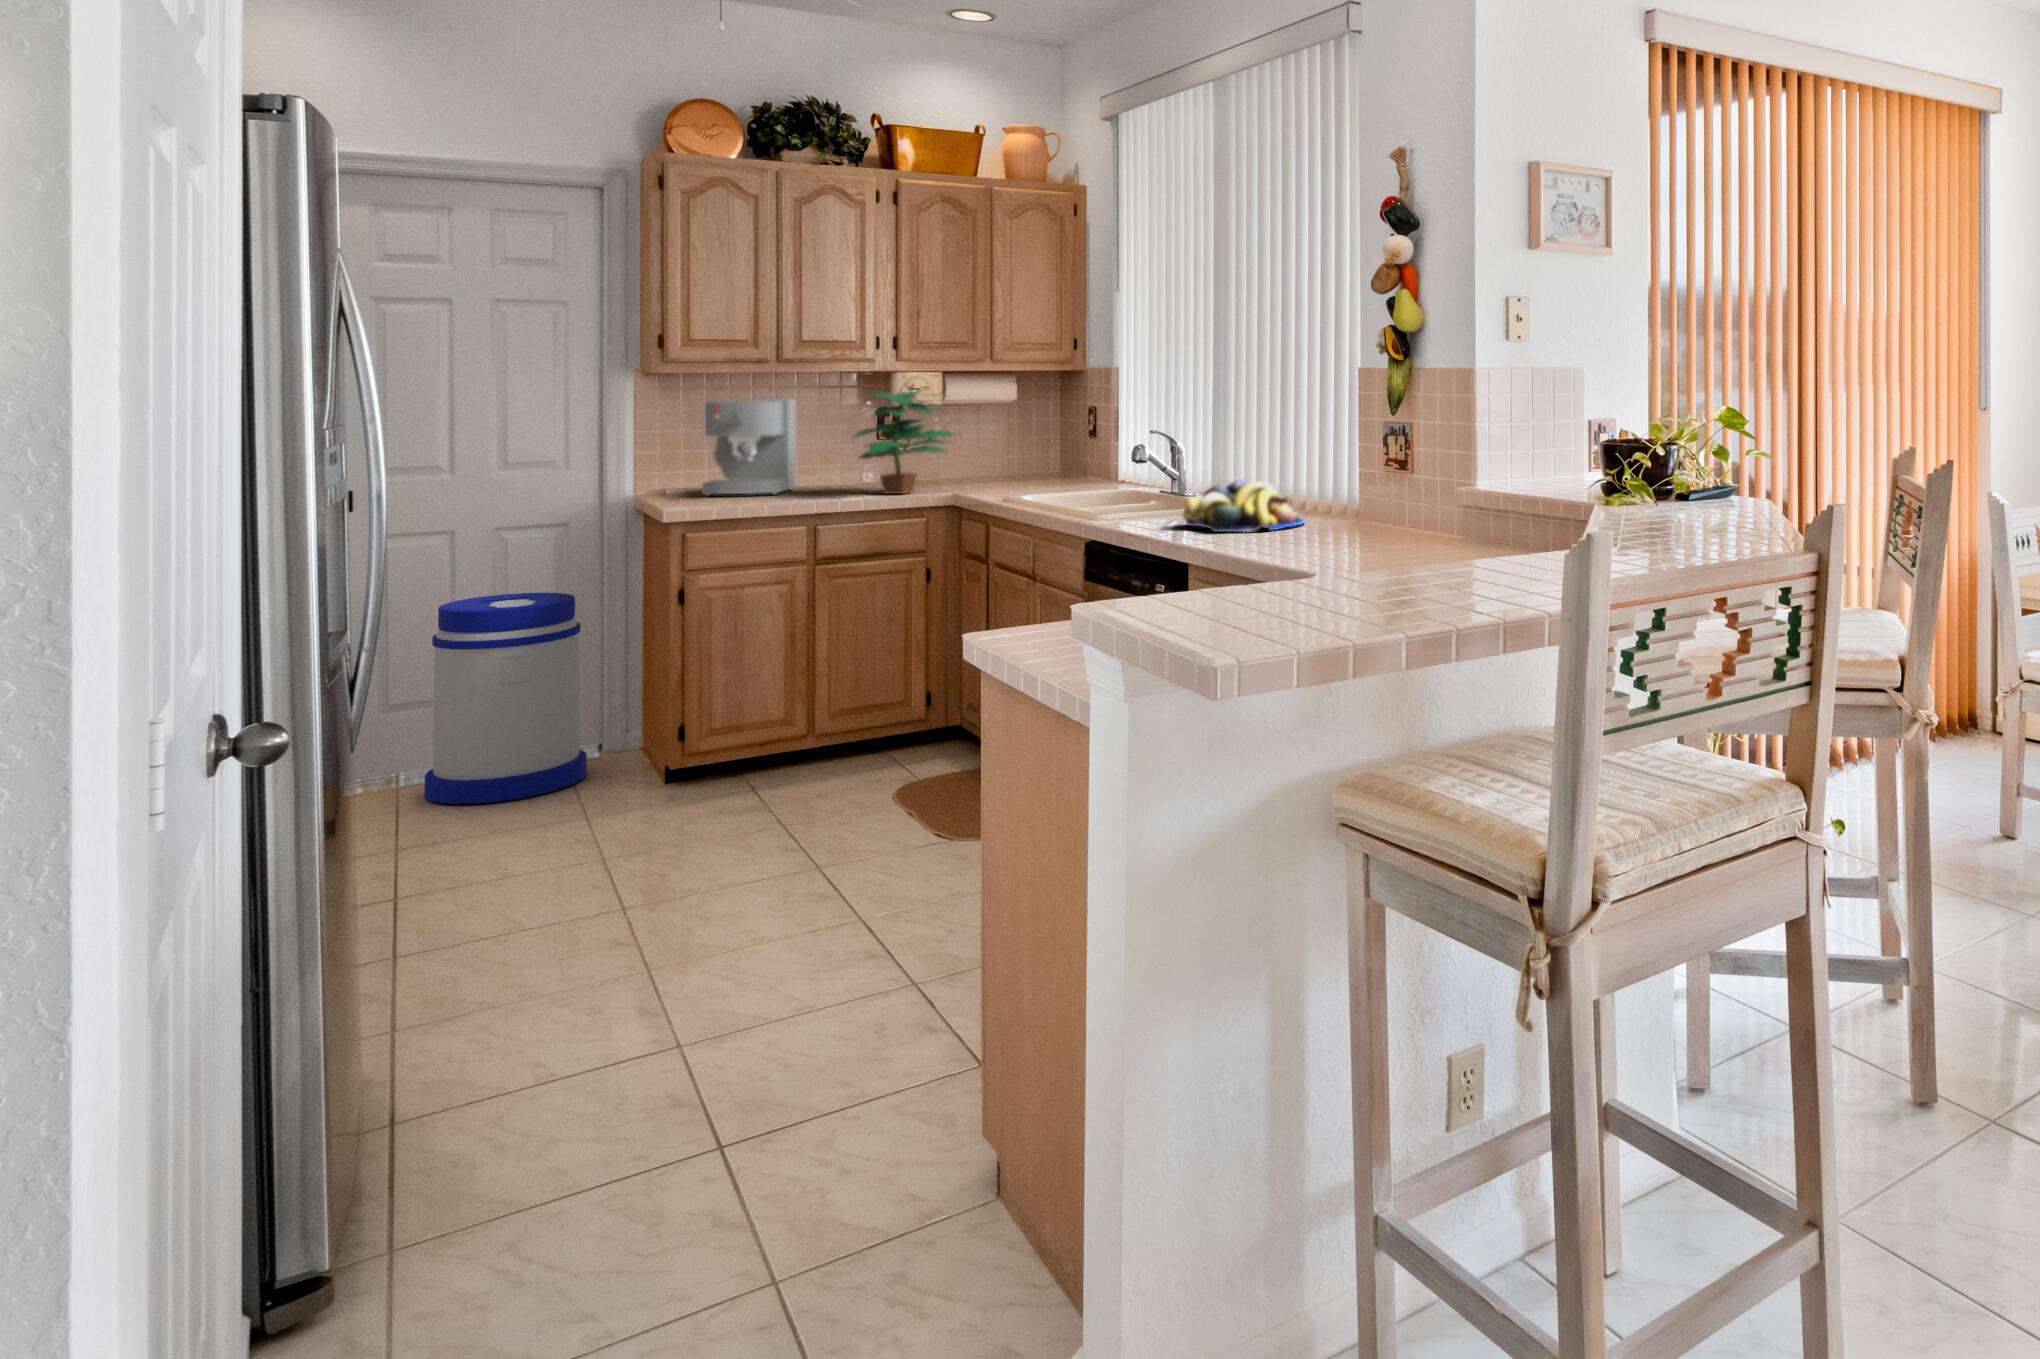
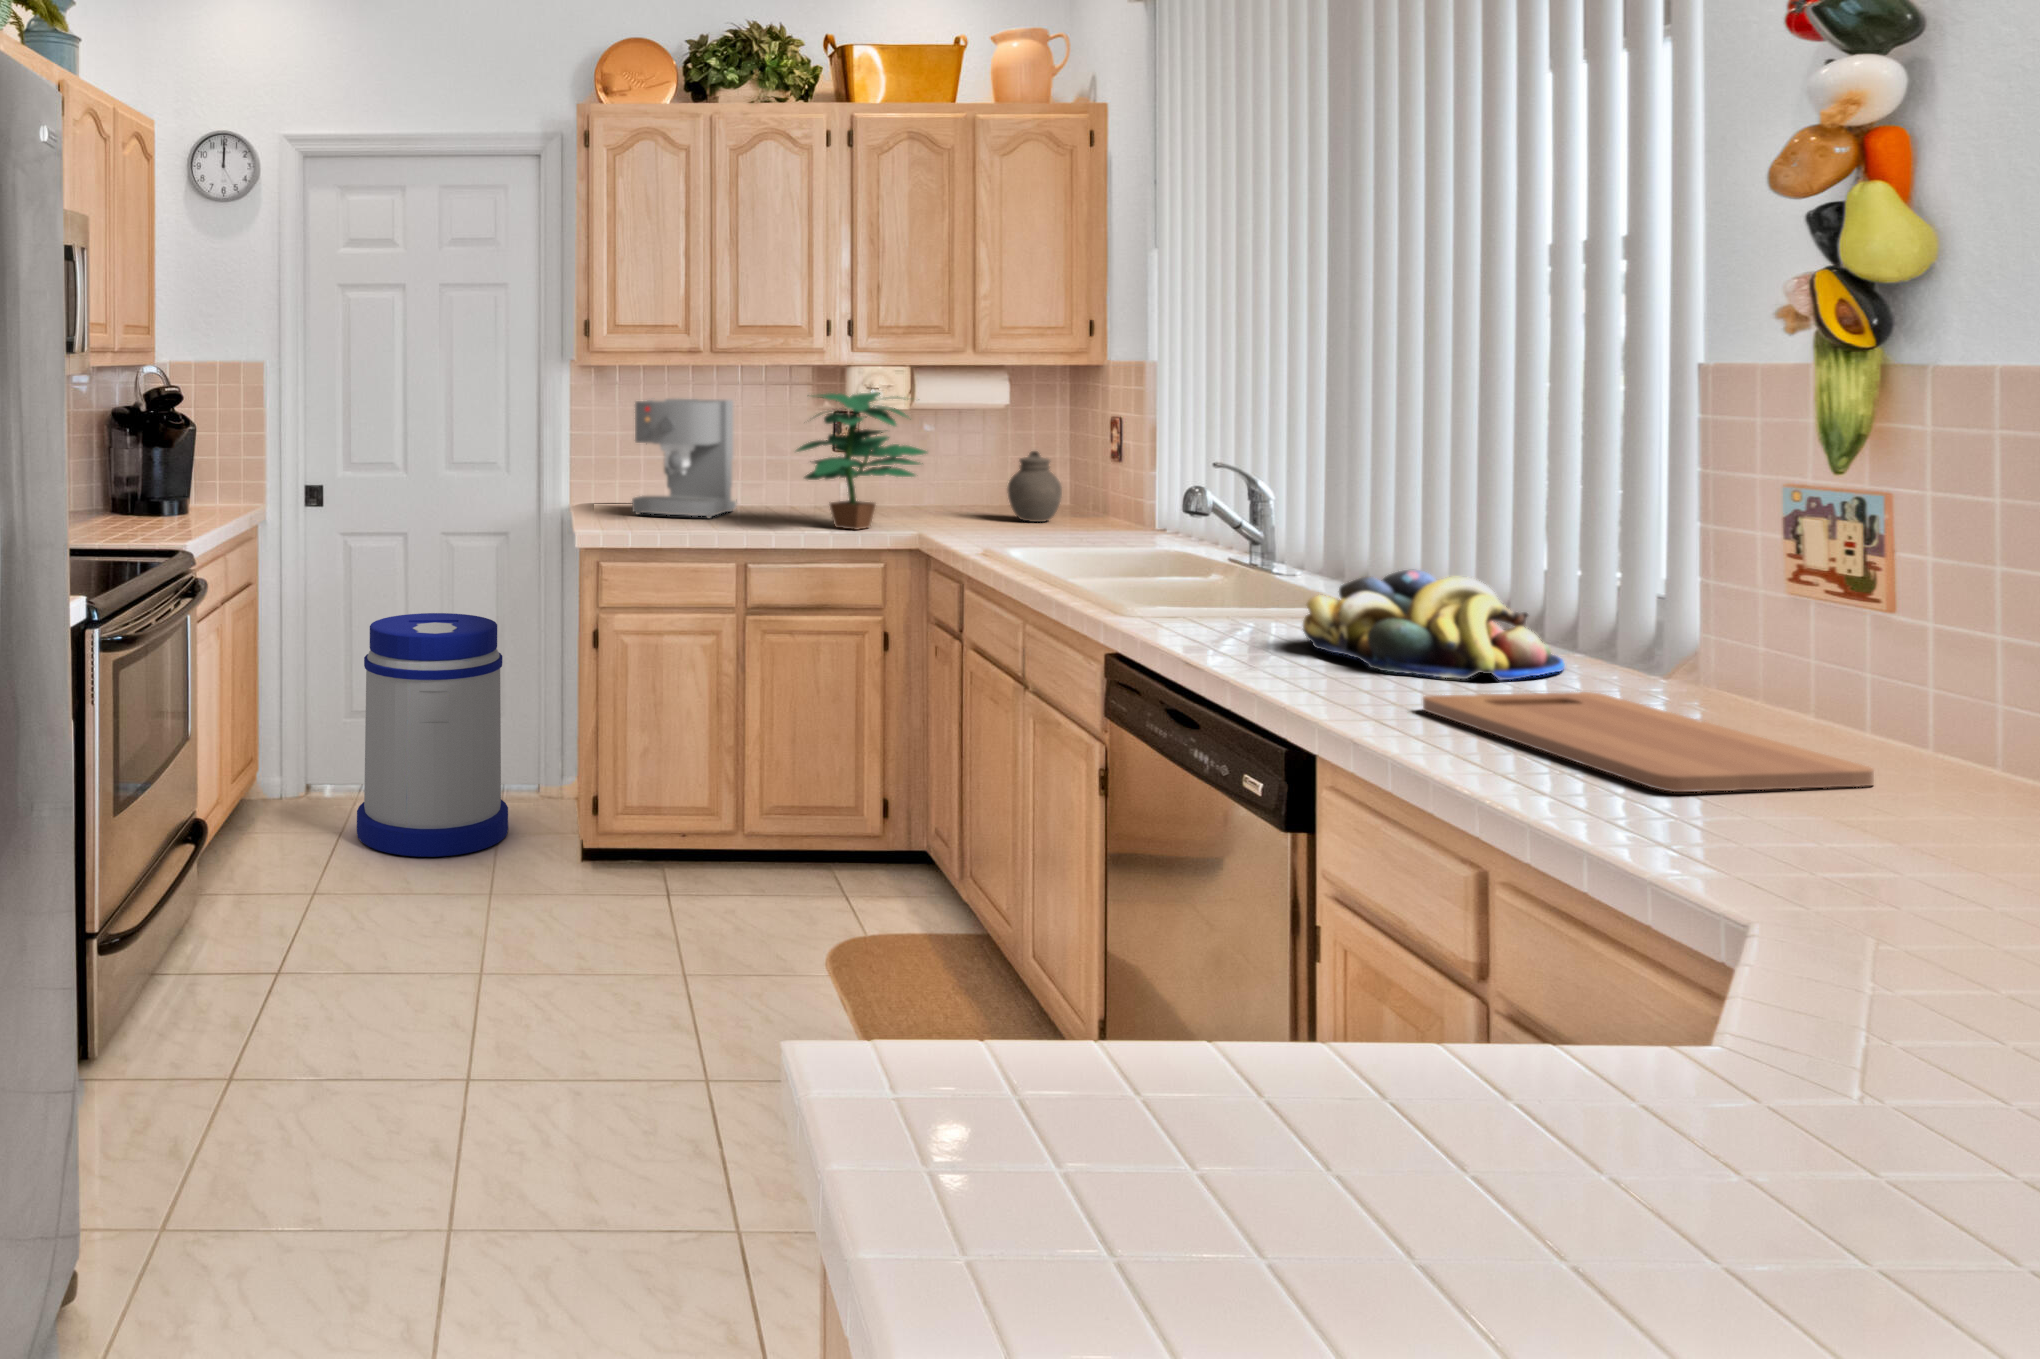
jar: none [1016,431,1055,482] -> present [1008,451,1062,522]
cutting board: none [1228,529,1390,556] -> present [1423,692,1874,792]

